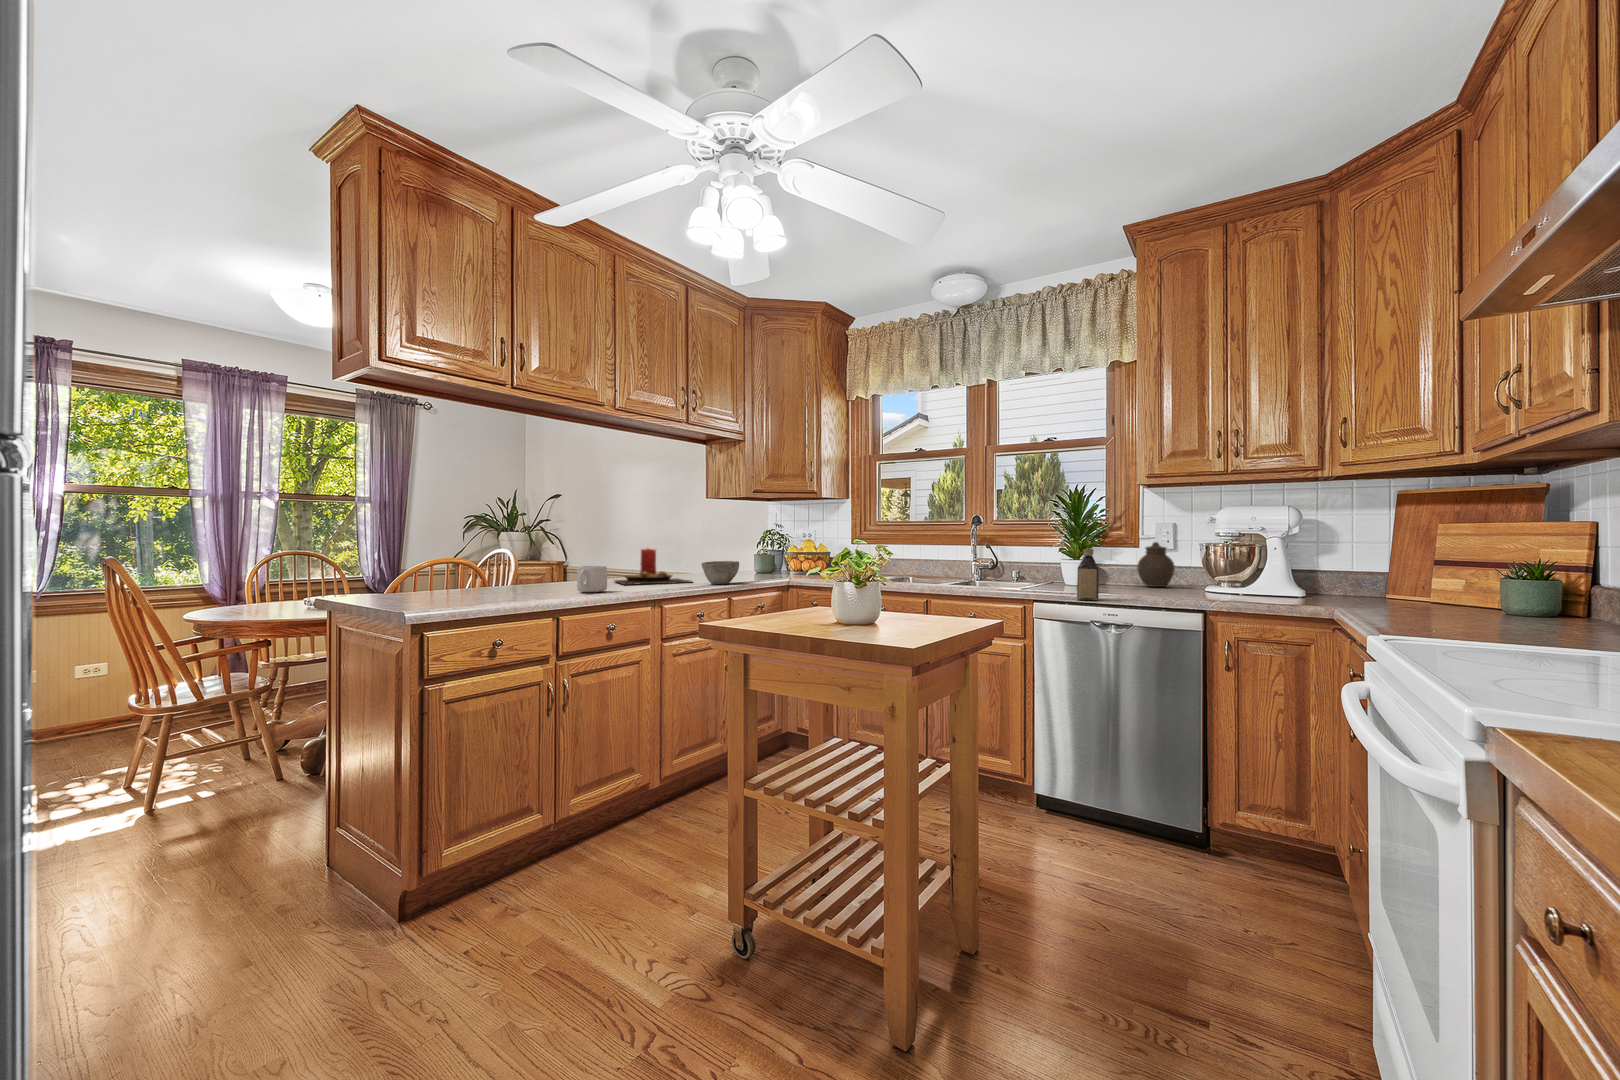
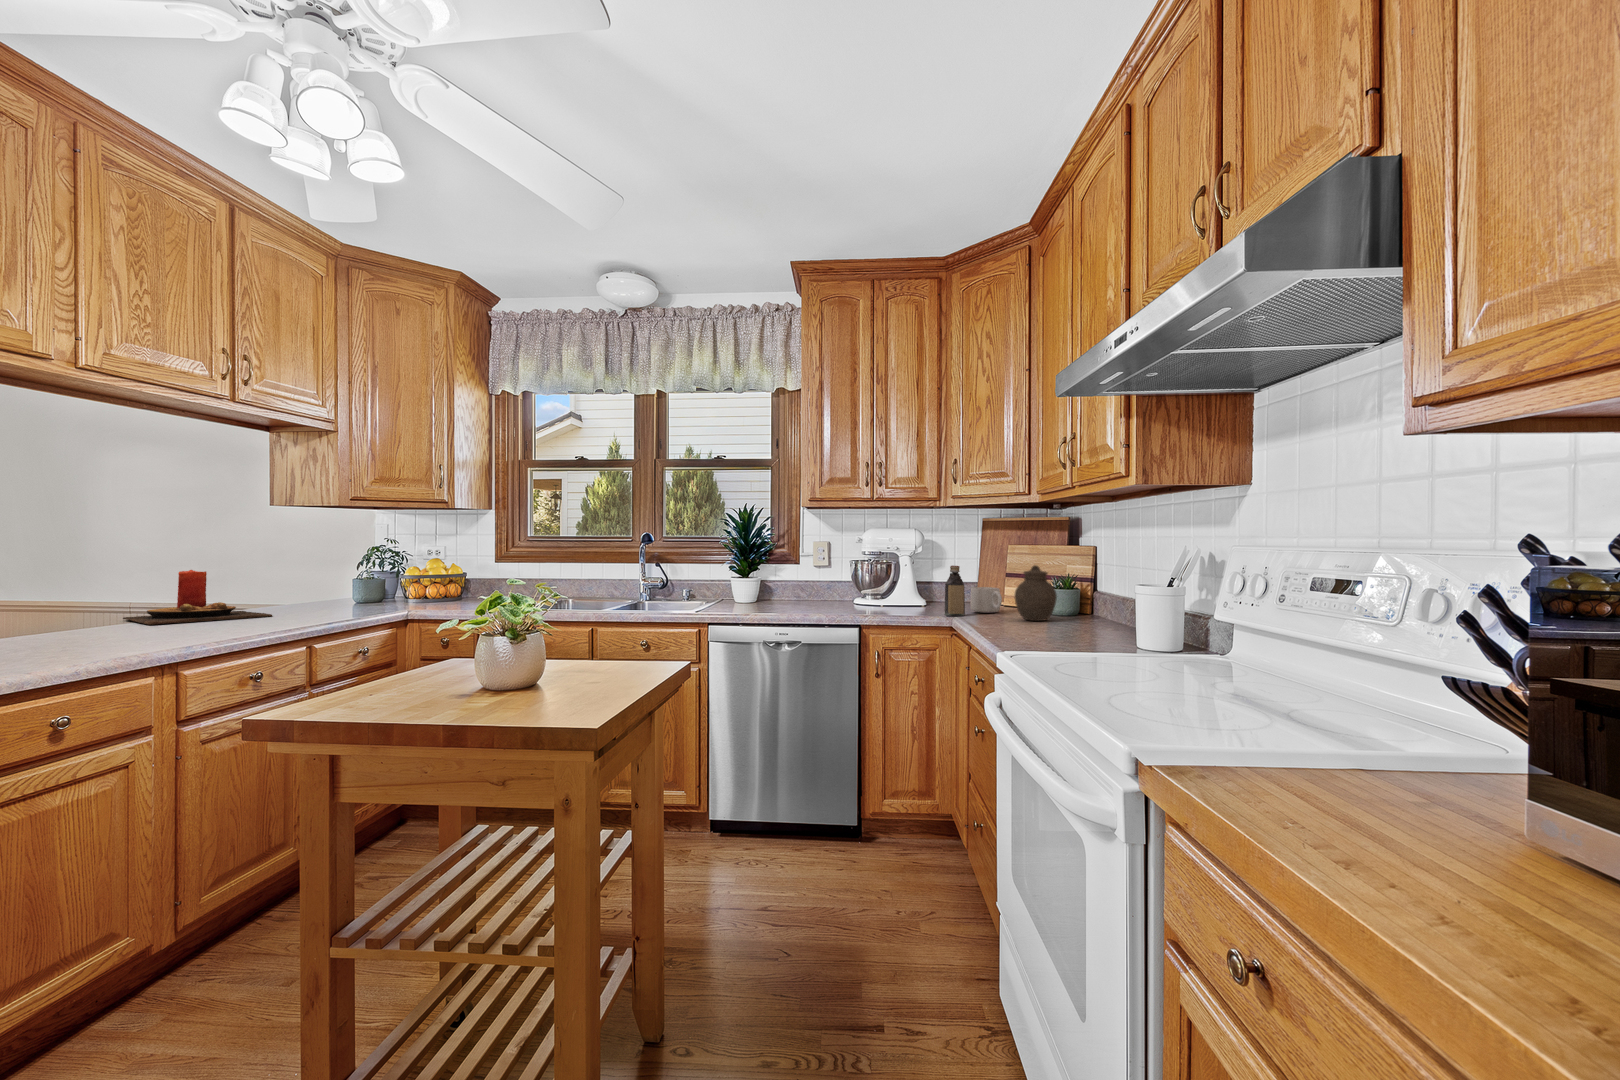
jar: present [1137,542,1175,587] -> present [1014,565,1057,621]
bottle: present [1077,549,1099,600] -> present [945,566,965,616]
bowl: present [701,561,739,584] -> none [289,586,350,617]
mug: present [577,566,607,592] -> present [971,587,1002,613]

